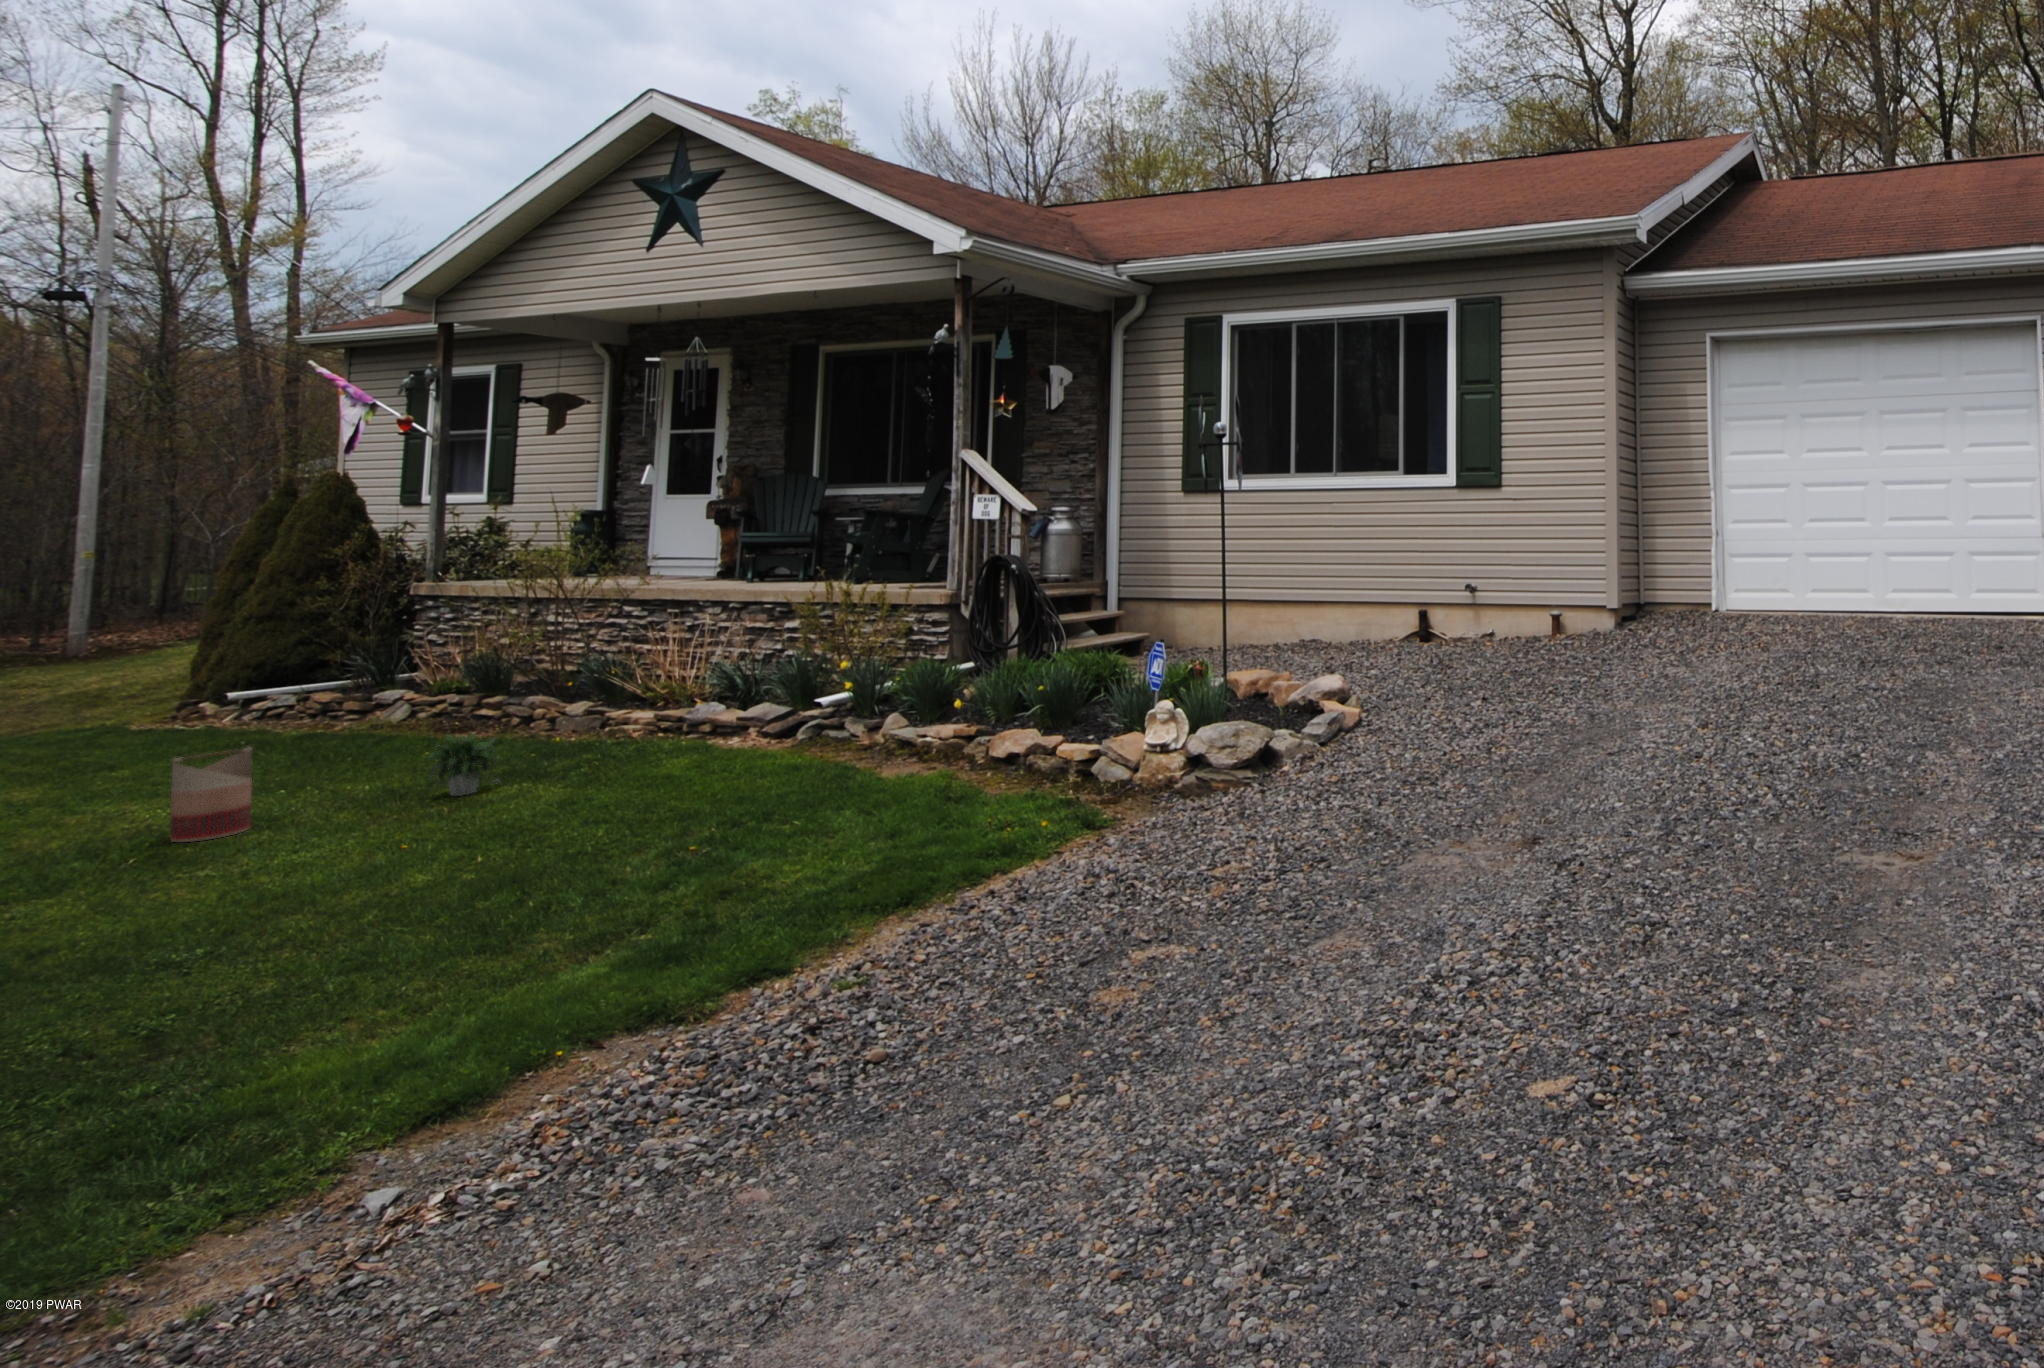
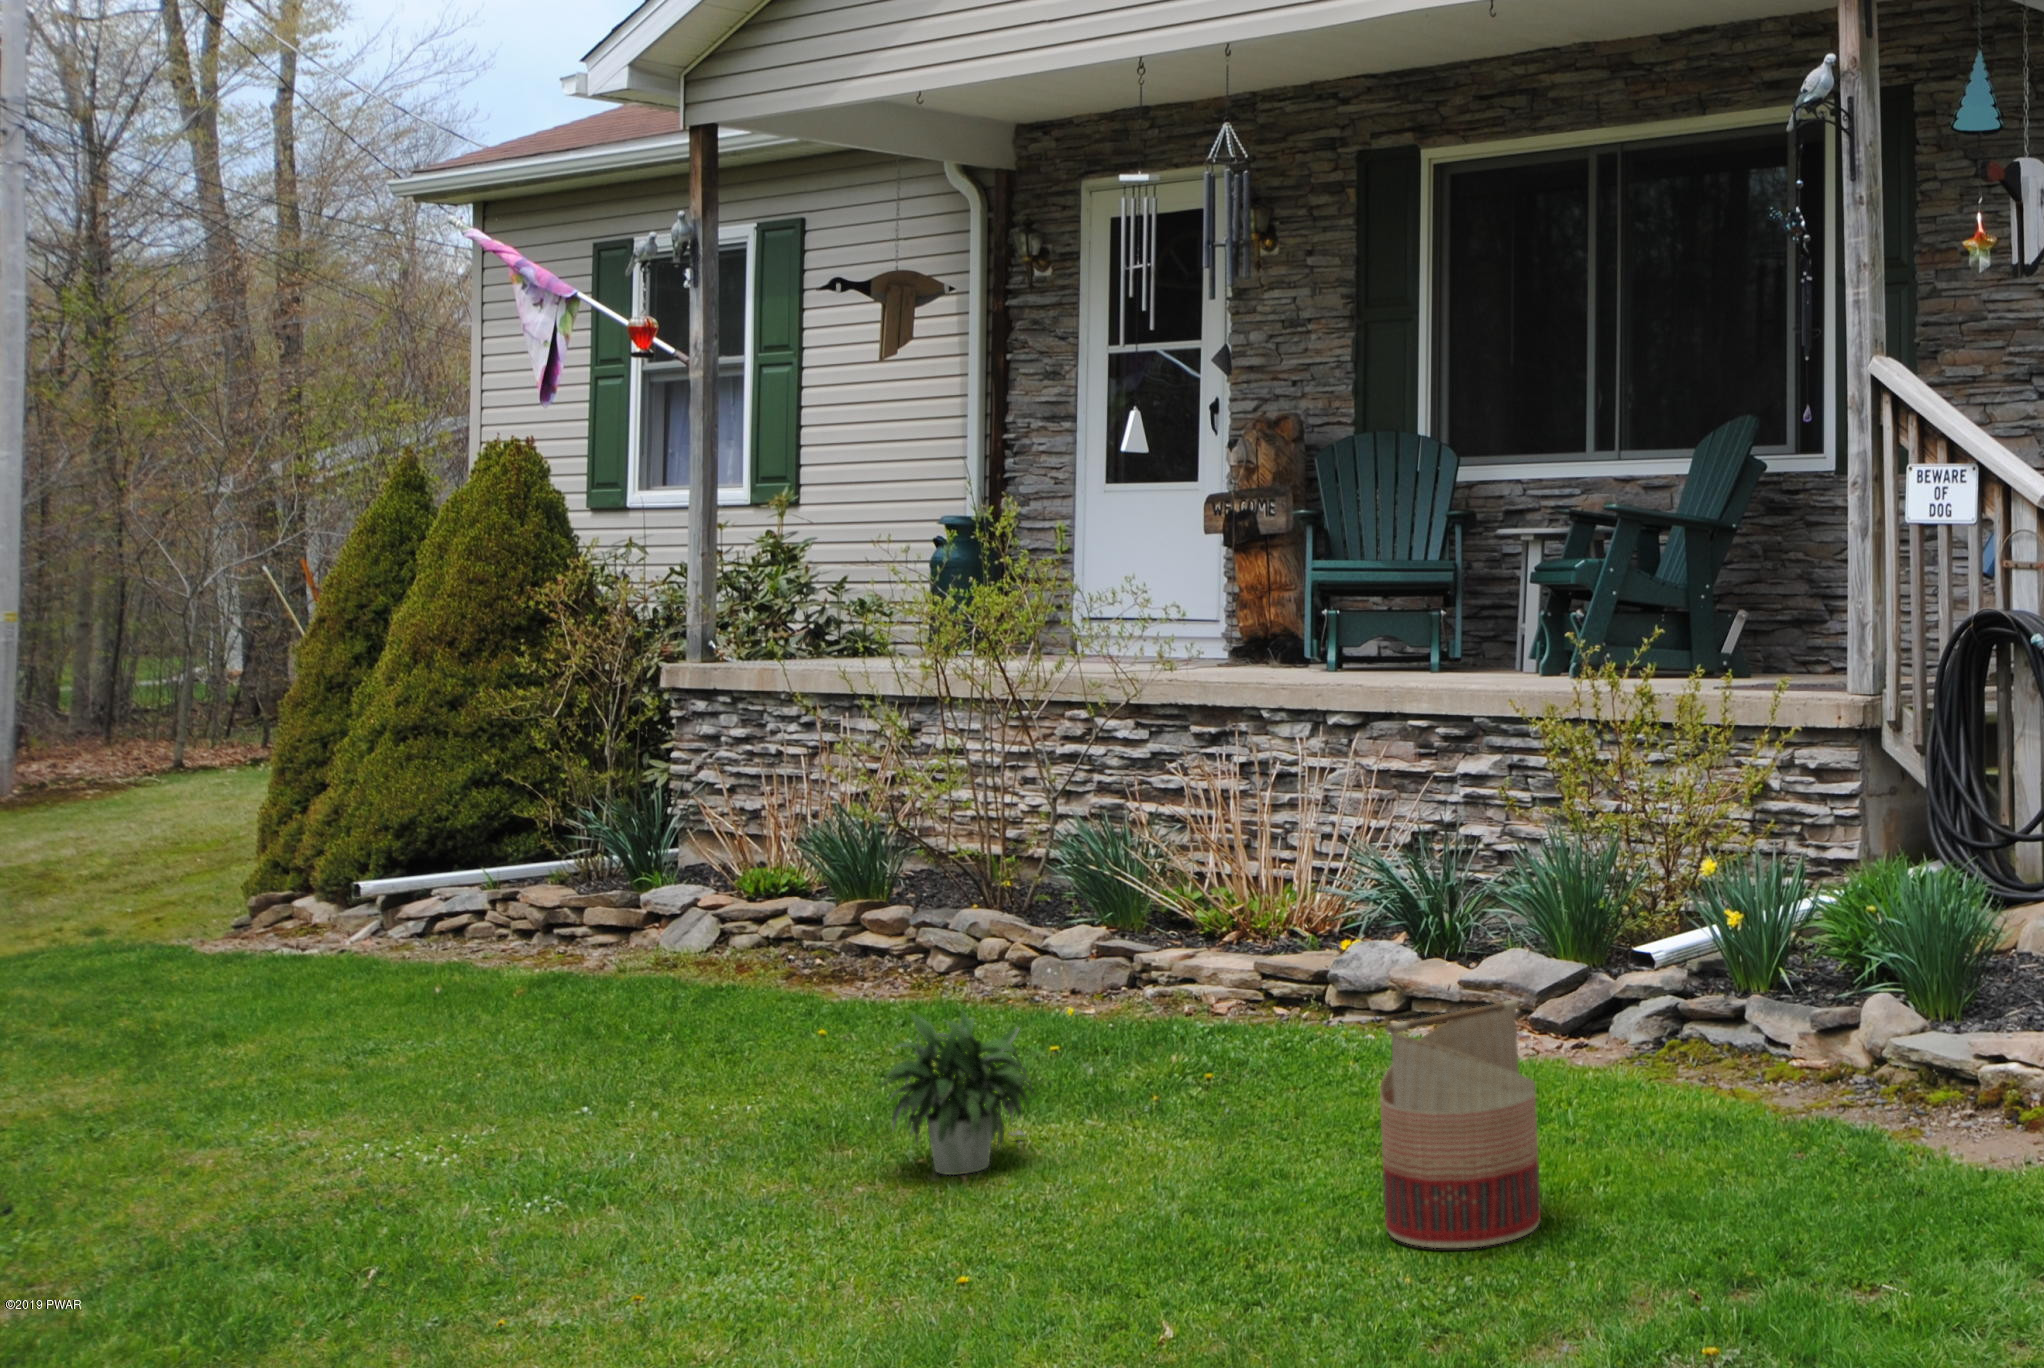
basket: present [170,748,252,842] -> present [1380,999,1541,1248]

